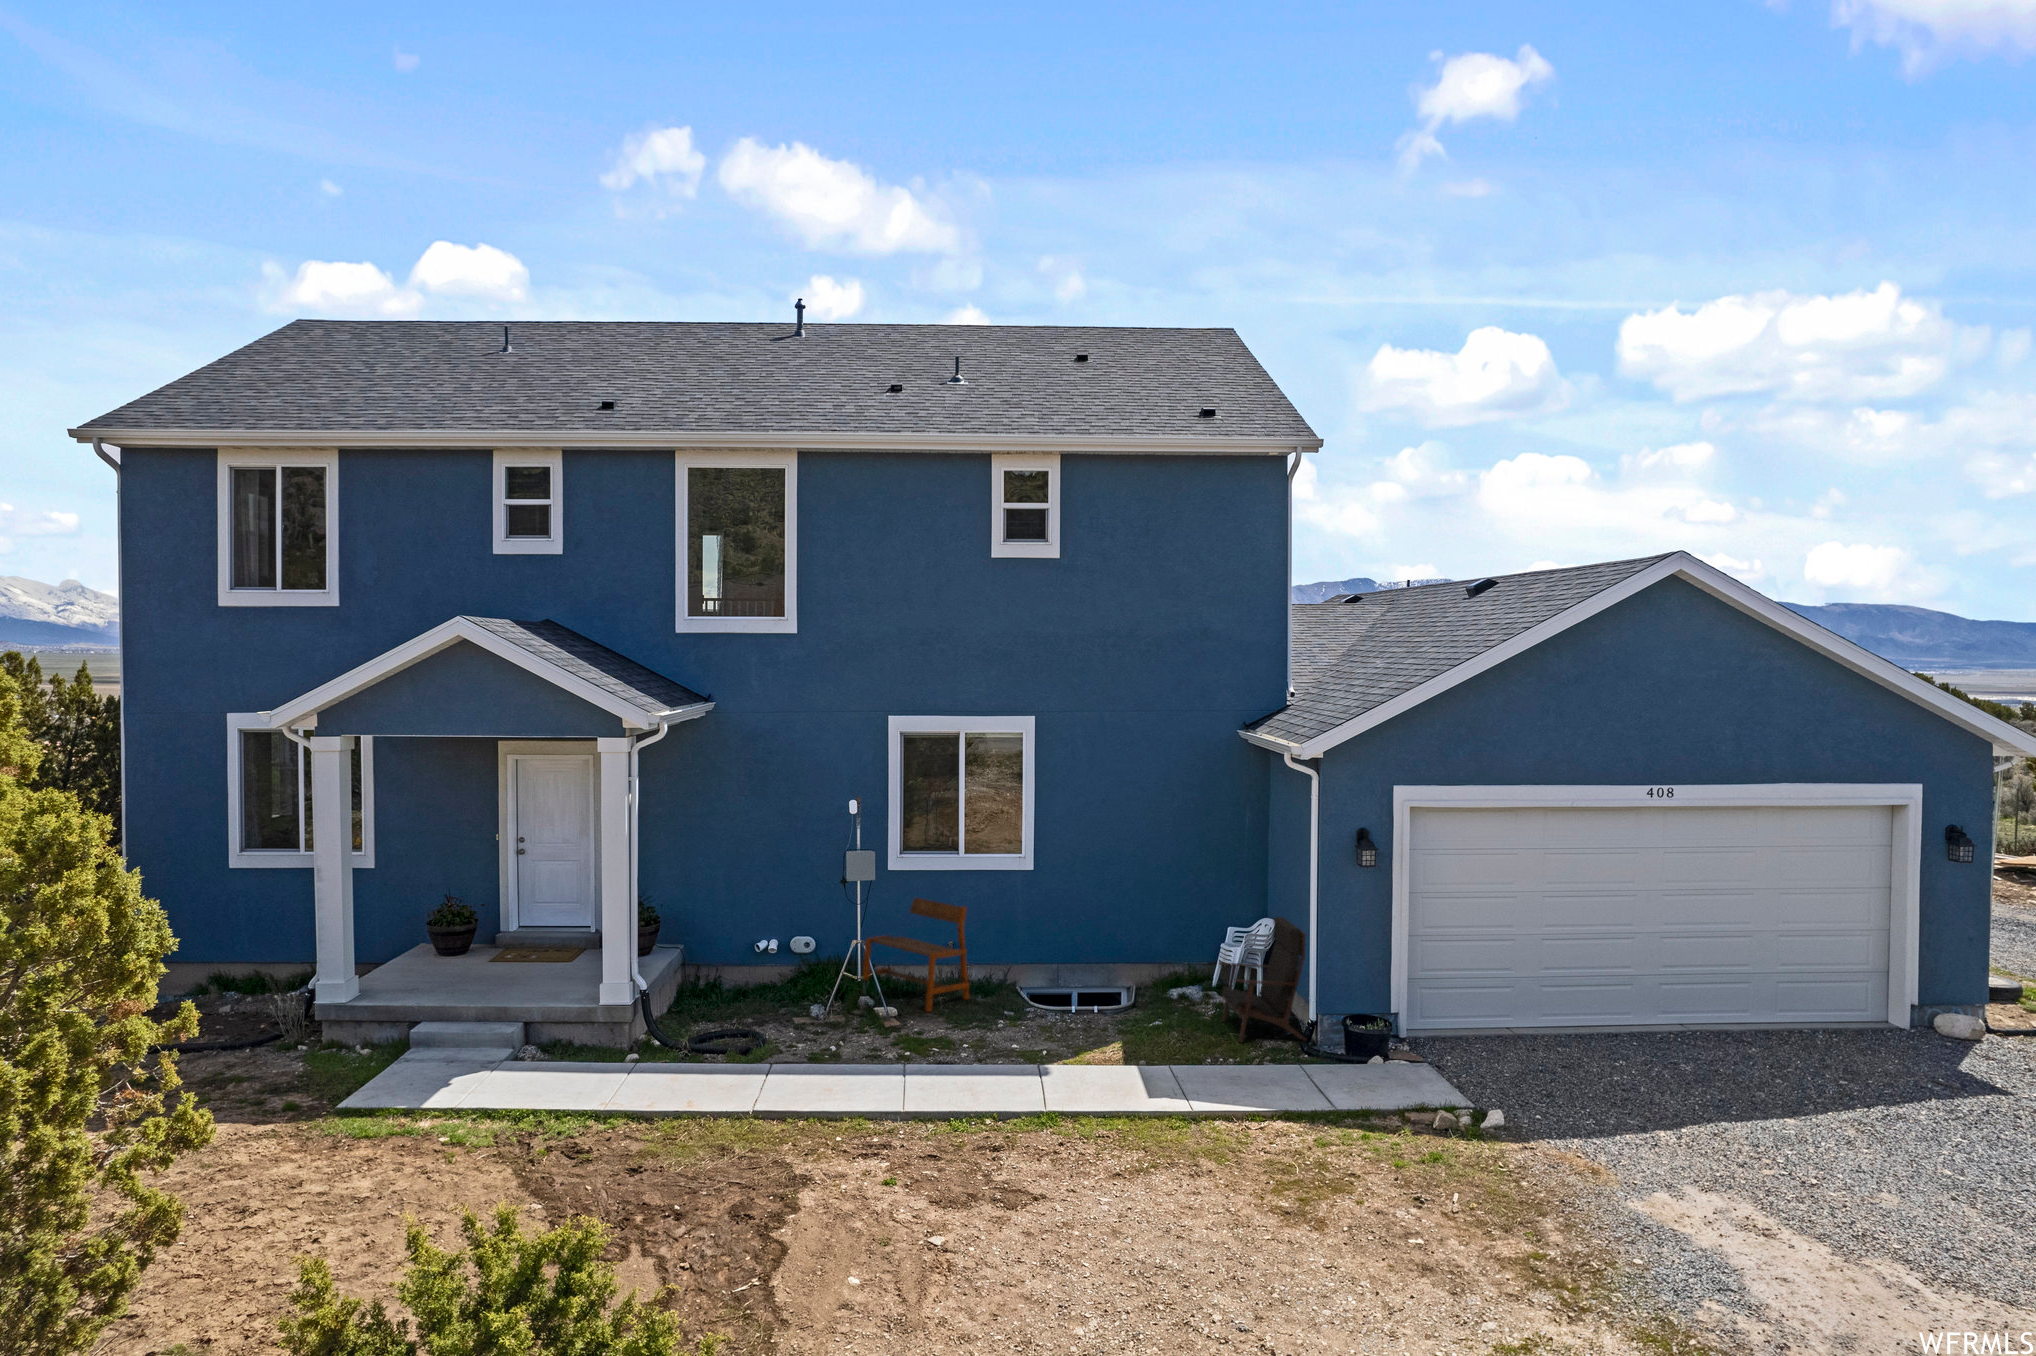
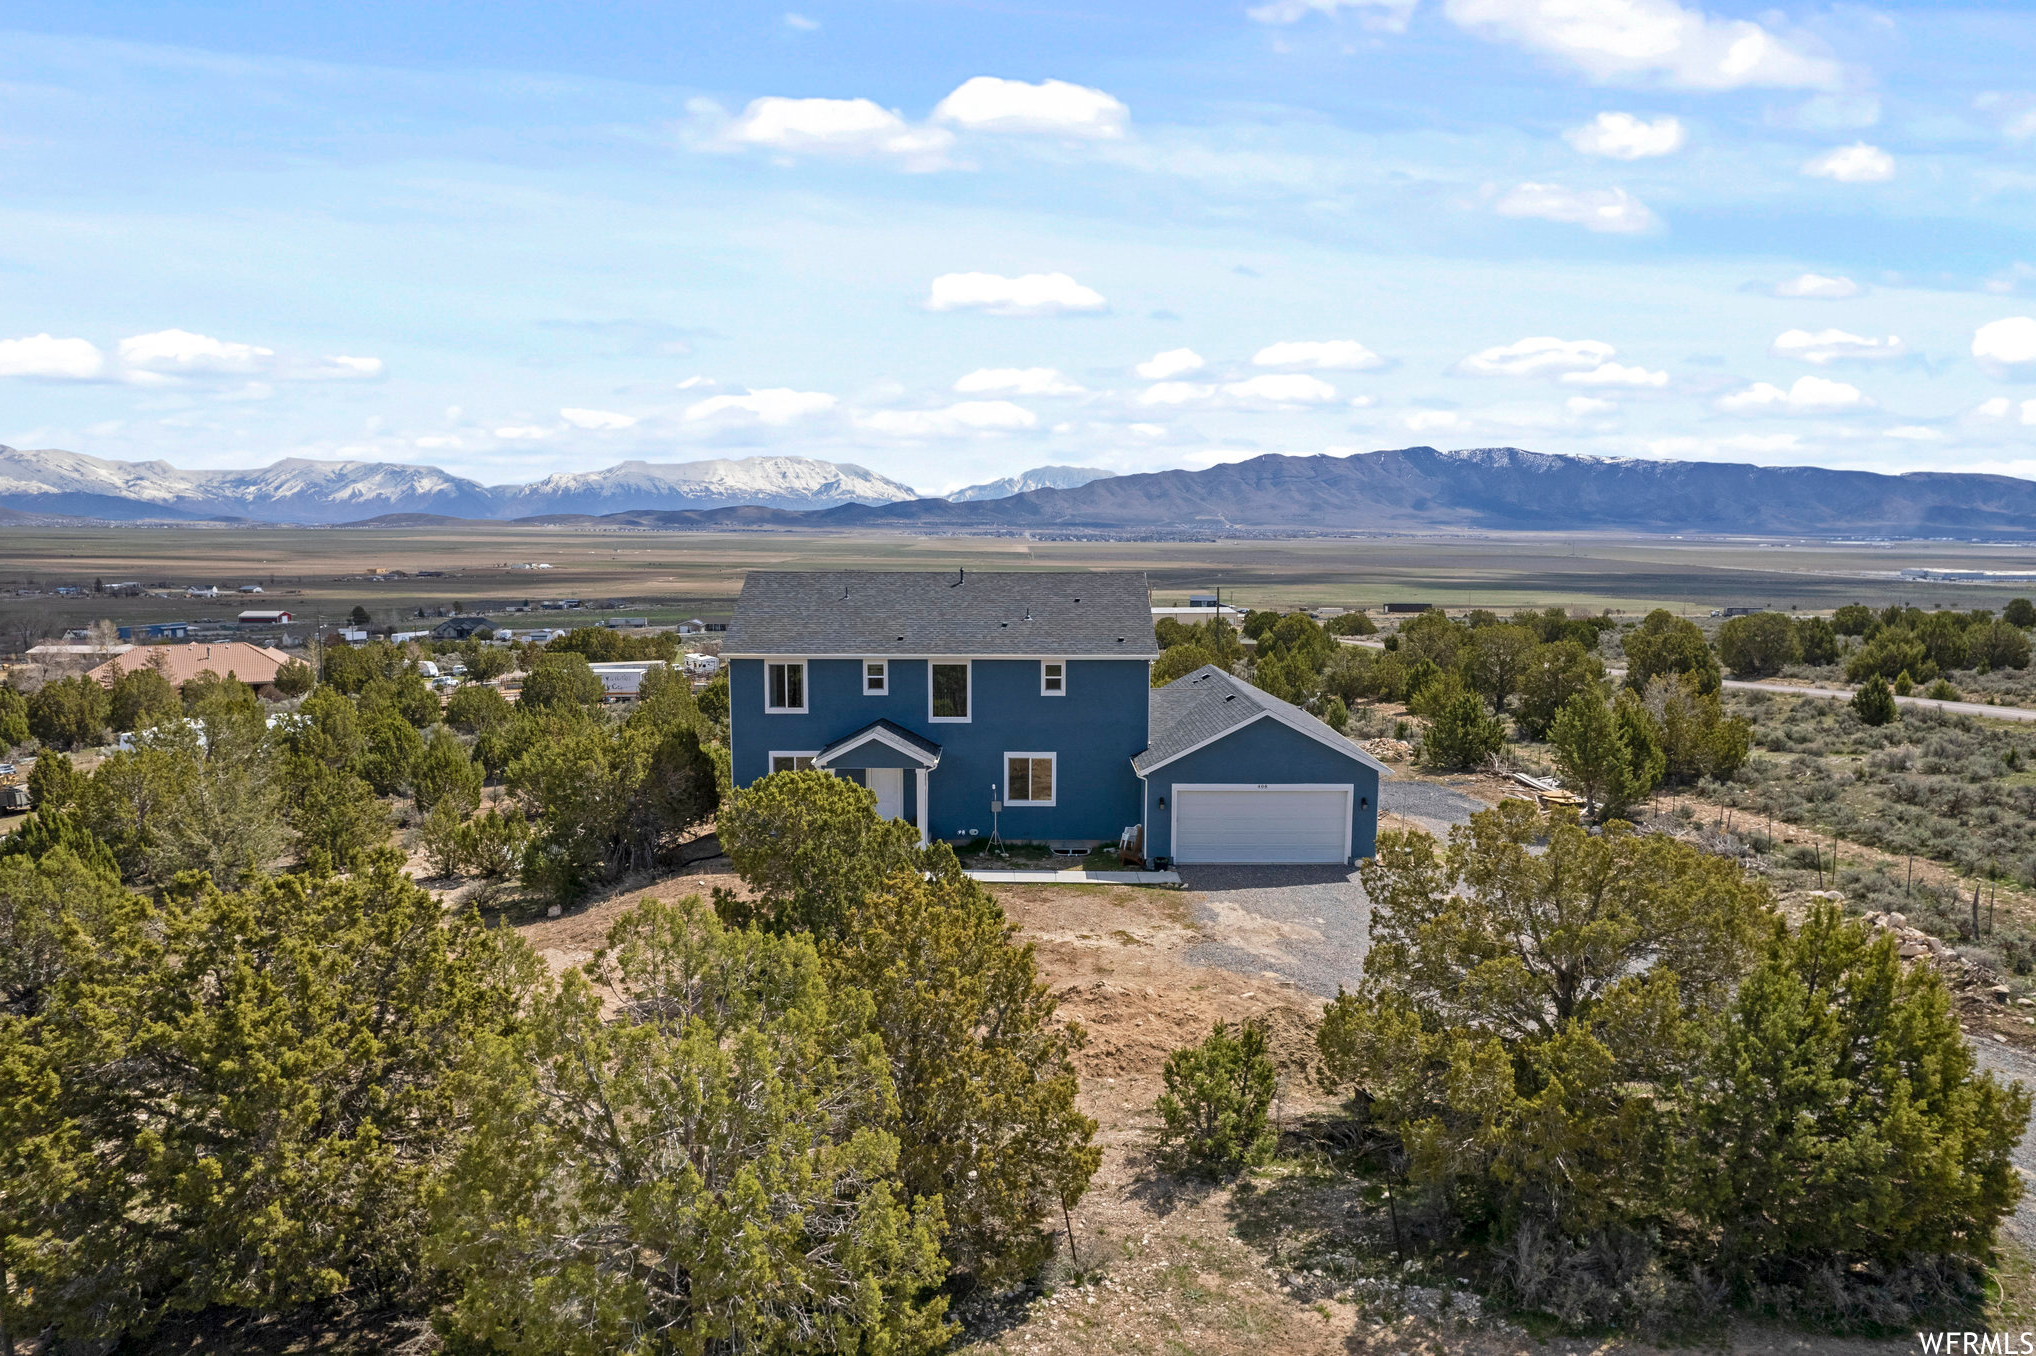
bench: present [863,898,970,1012] -> none [996,816,1034,857]

